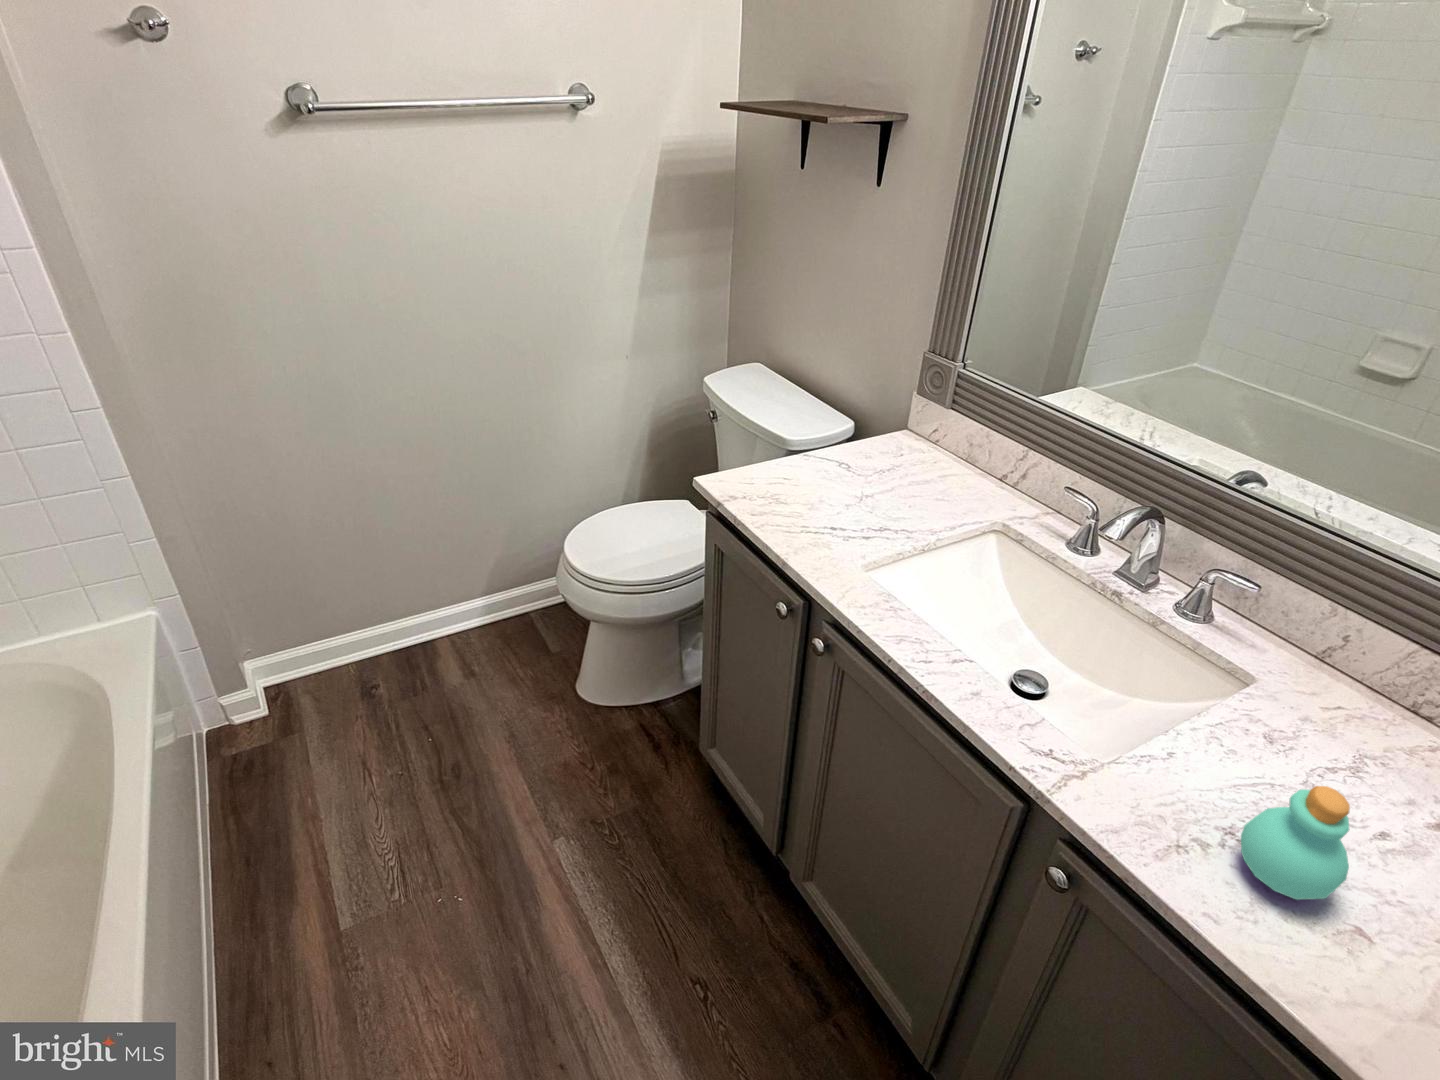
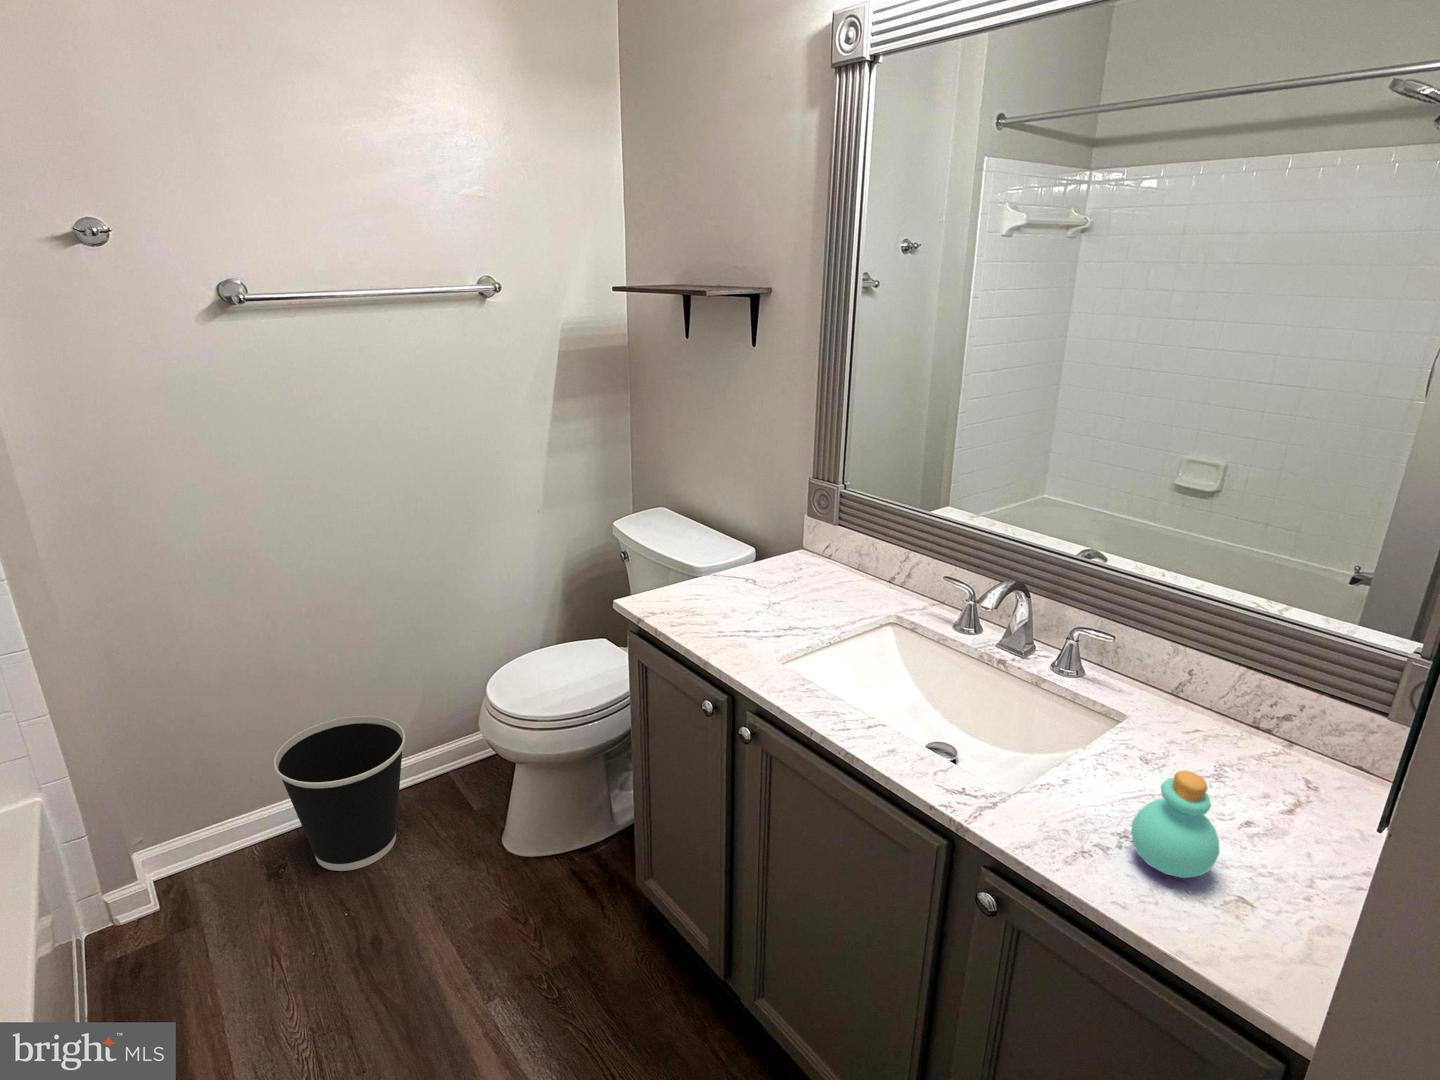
wastebasket: none [365,555,488,698] -> present [274,716,405,871]

